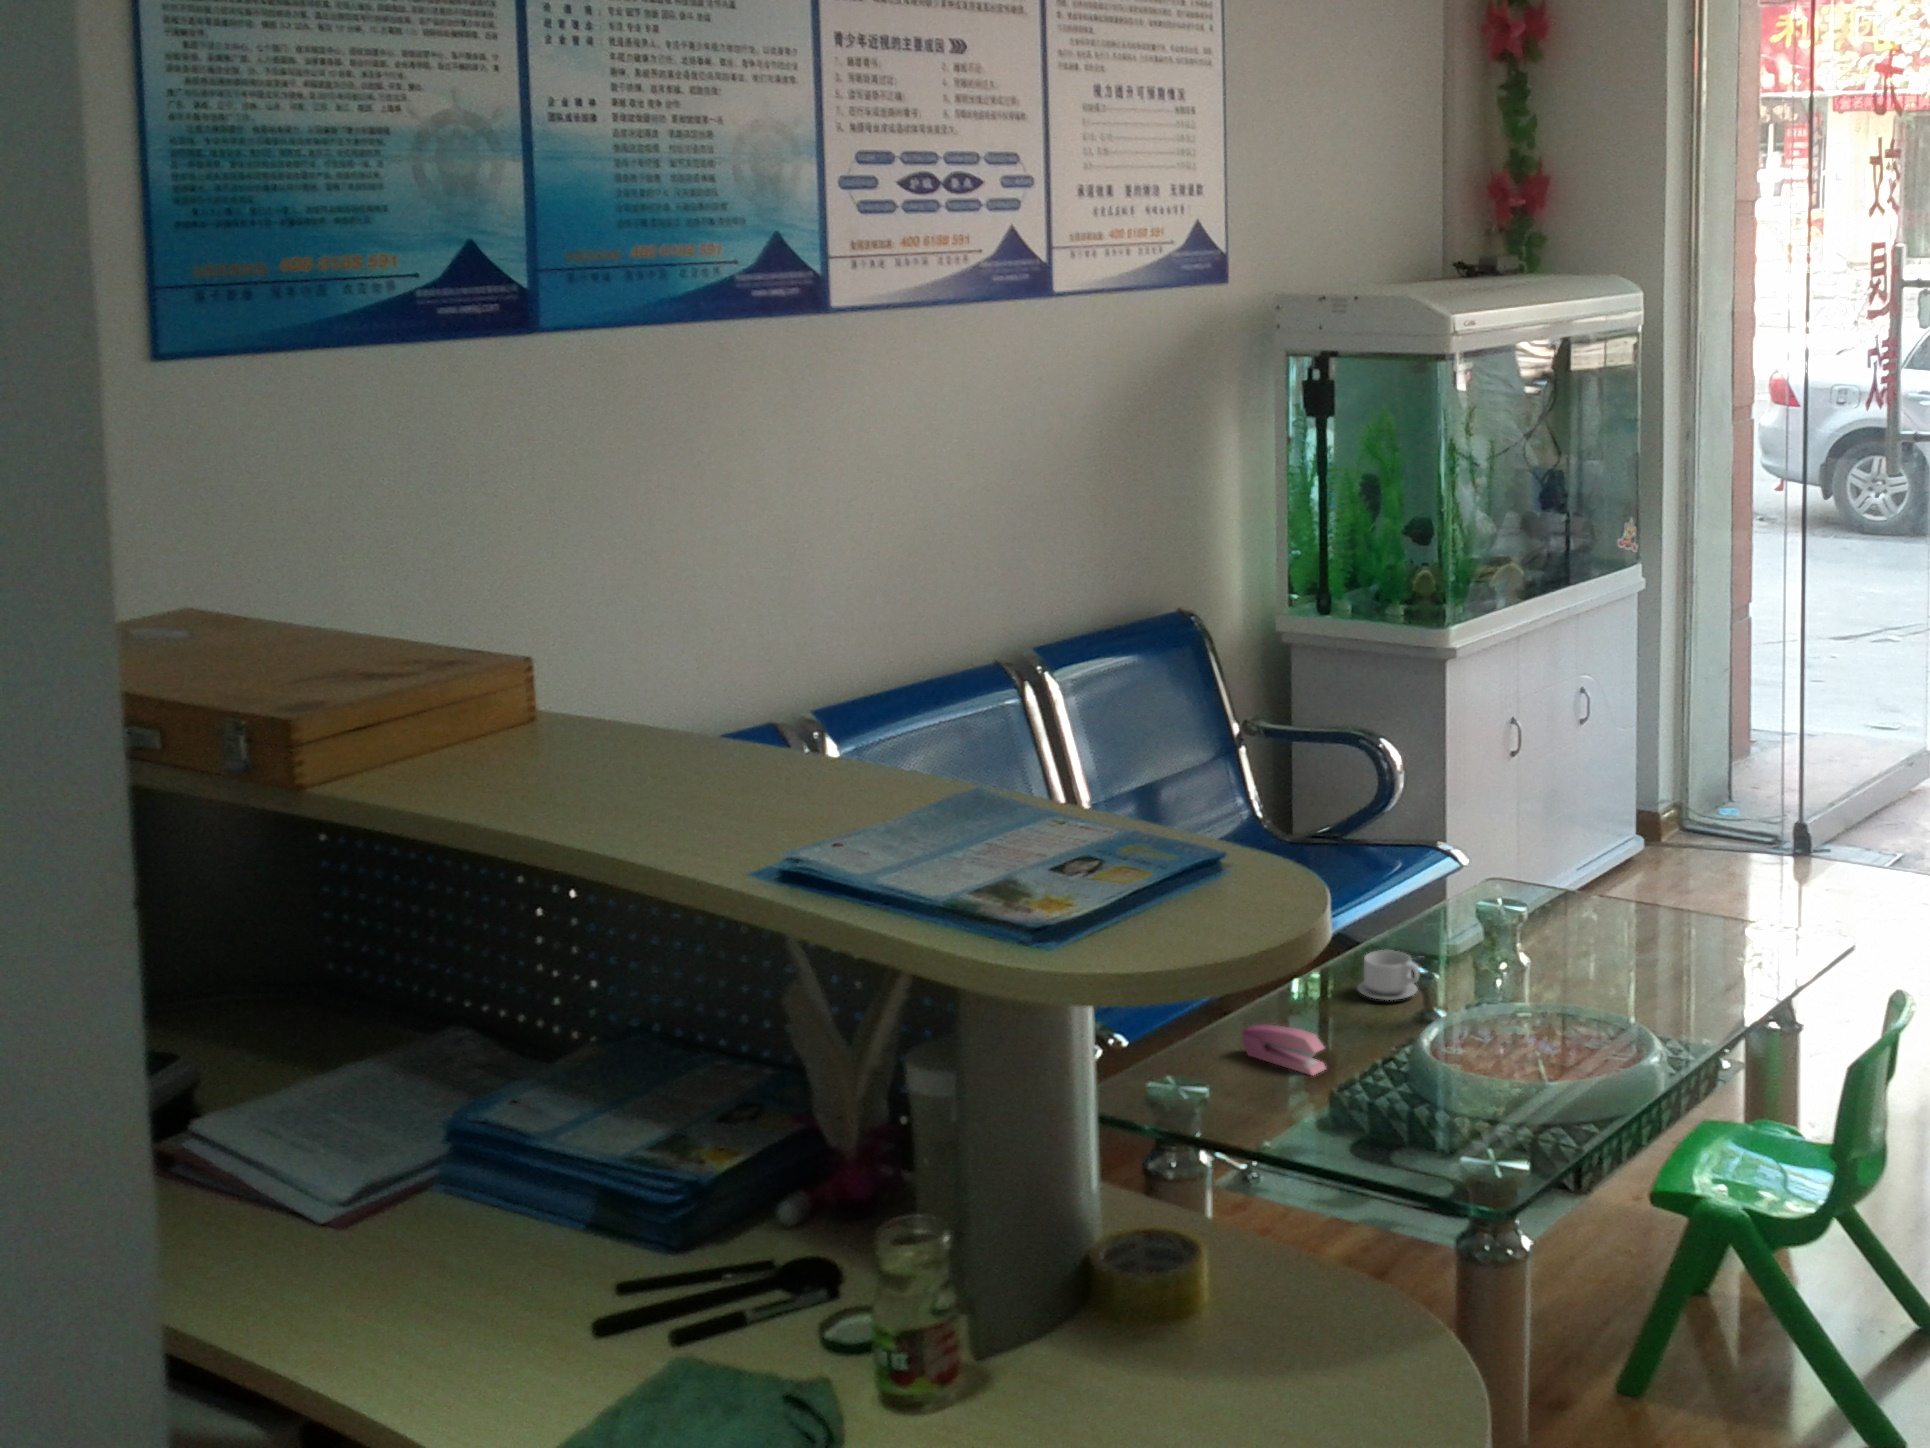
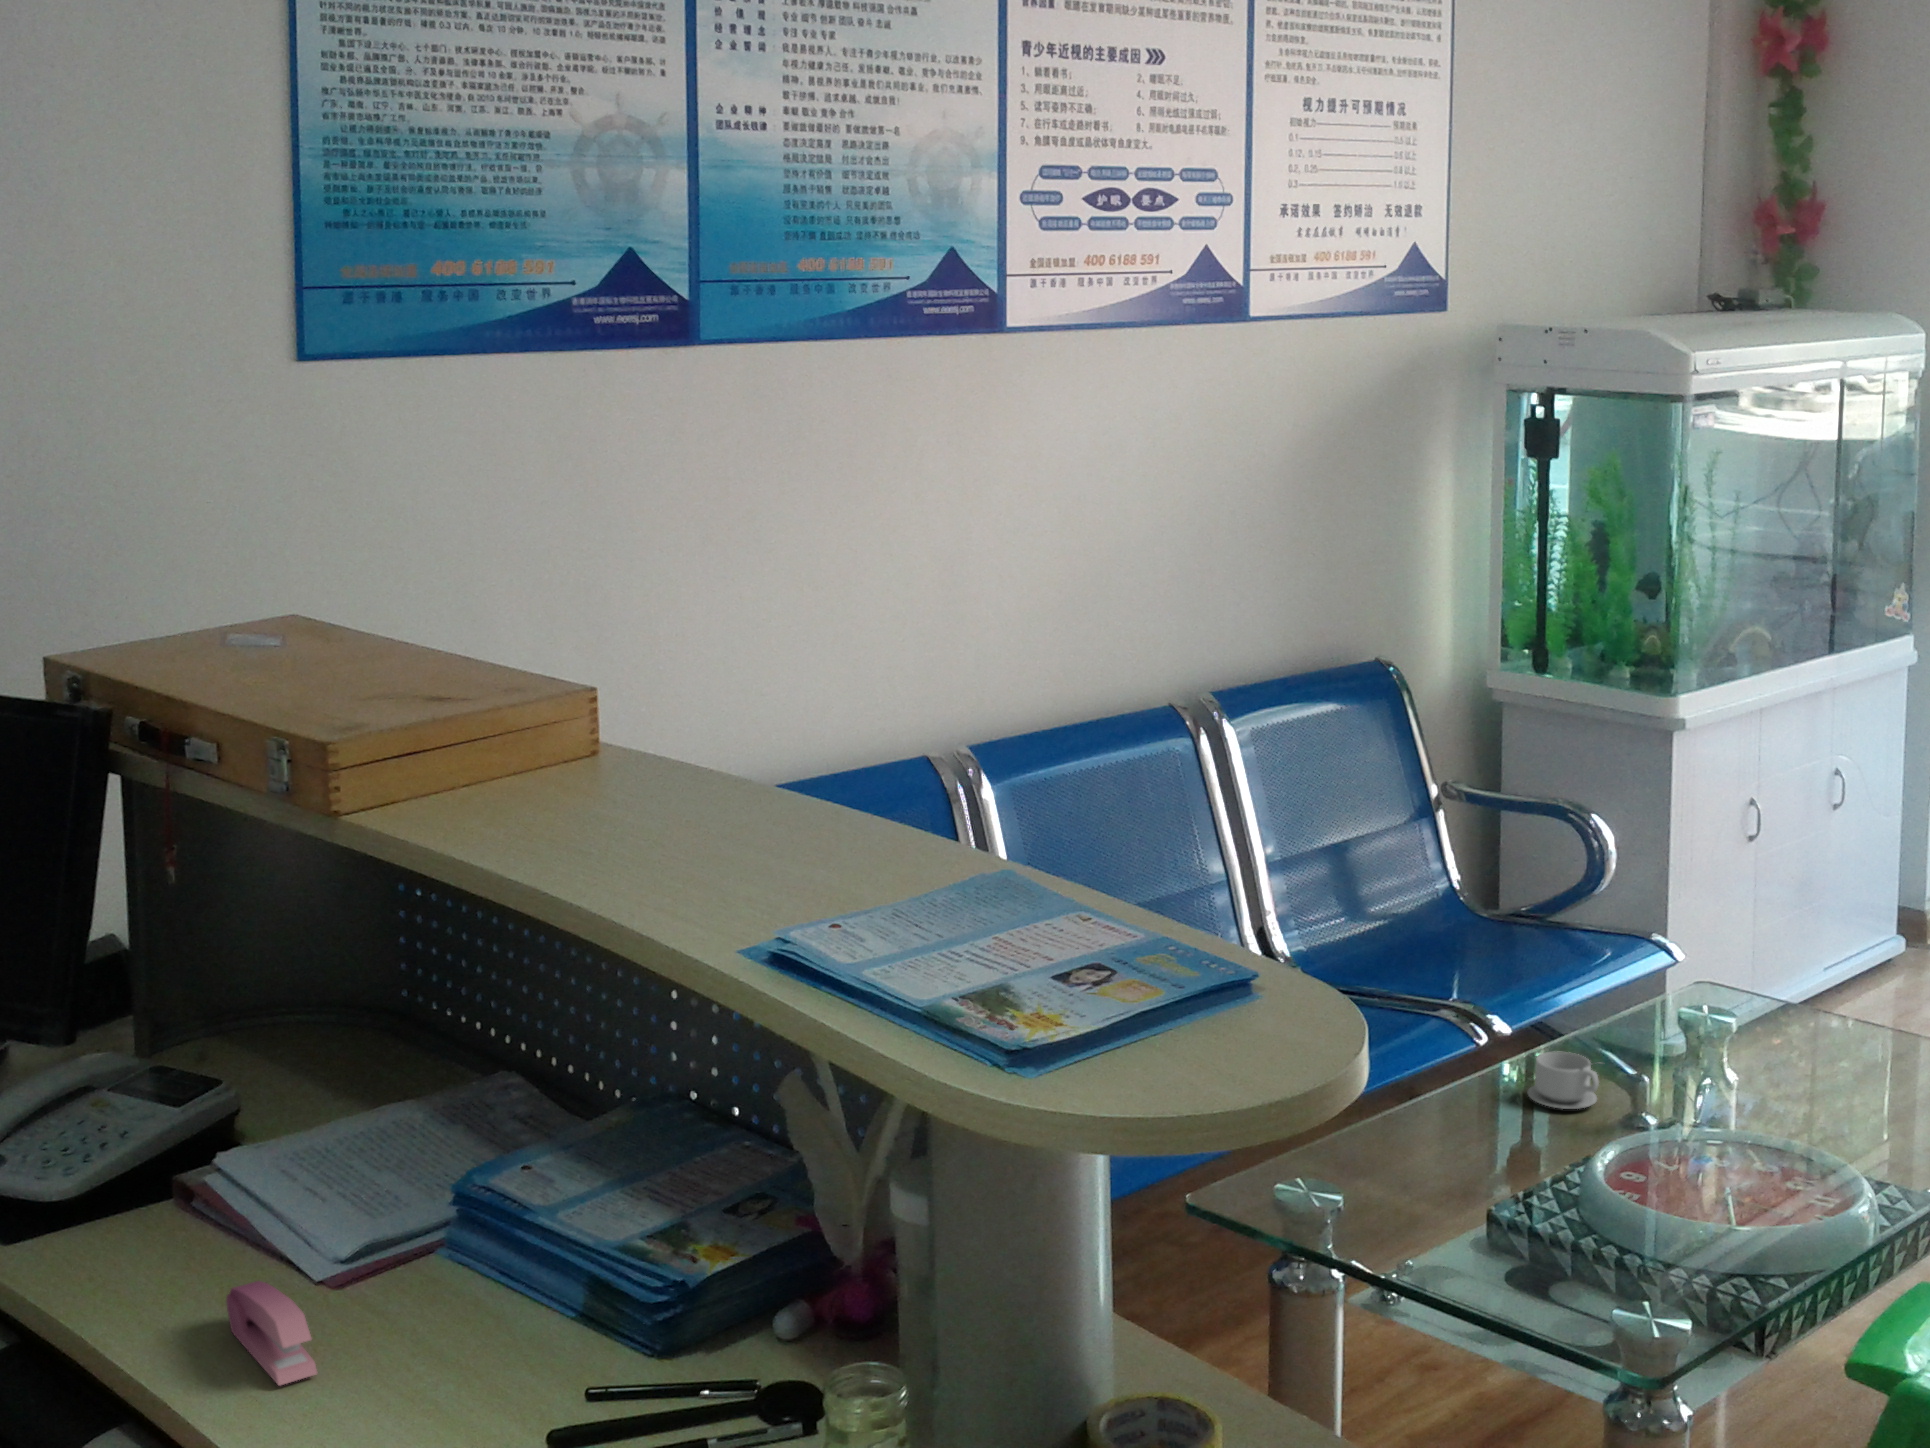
stapler: present [1242,1025,1326,1075] -> present [226,1281,317,1385]

